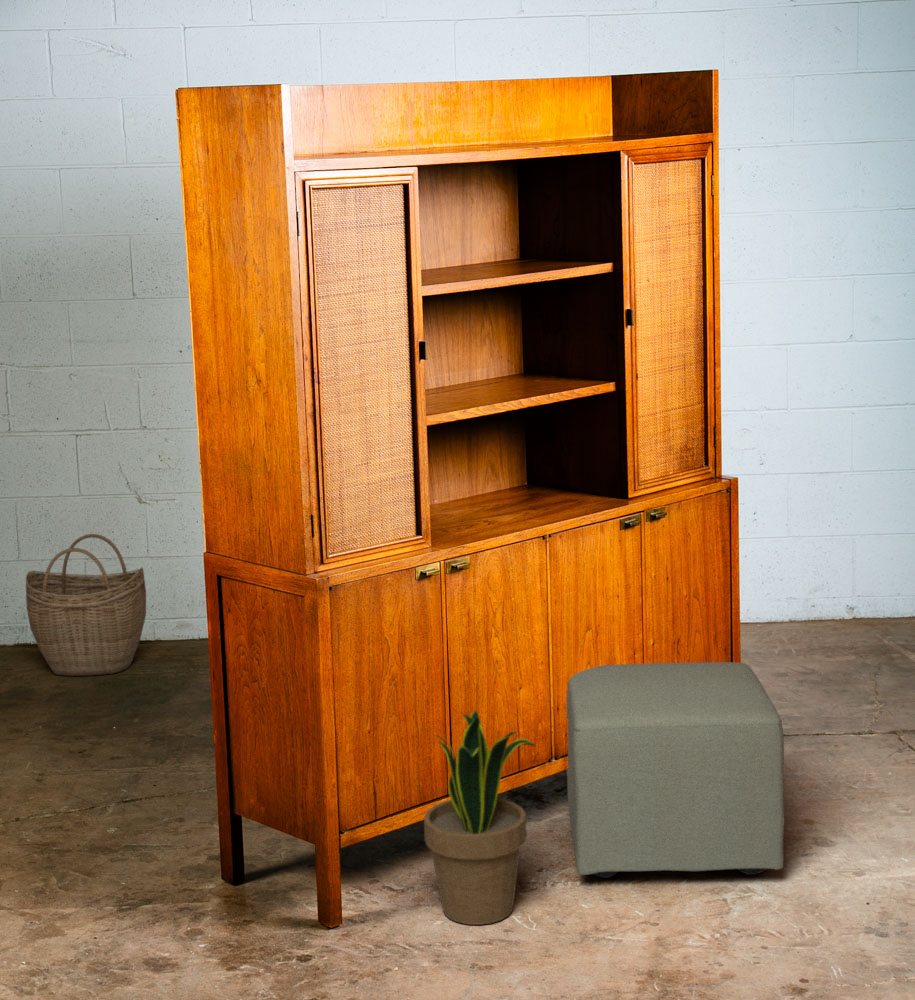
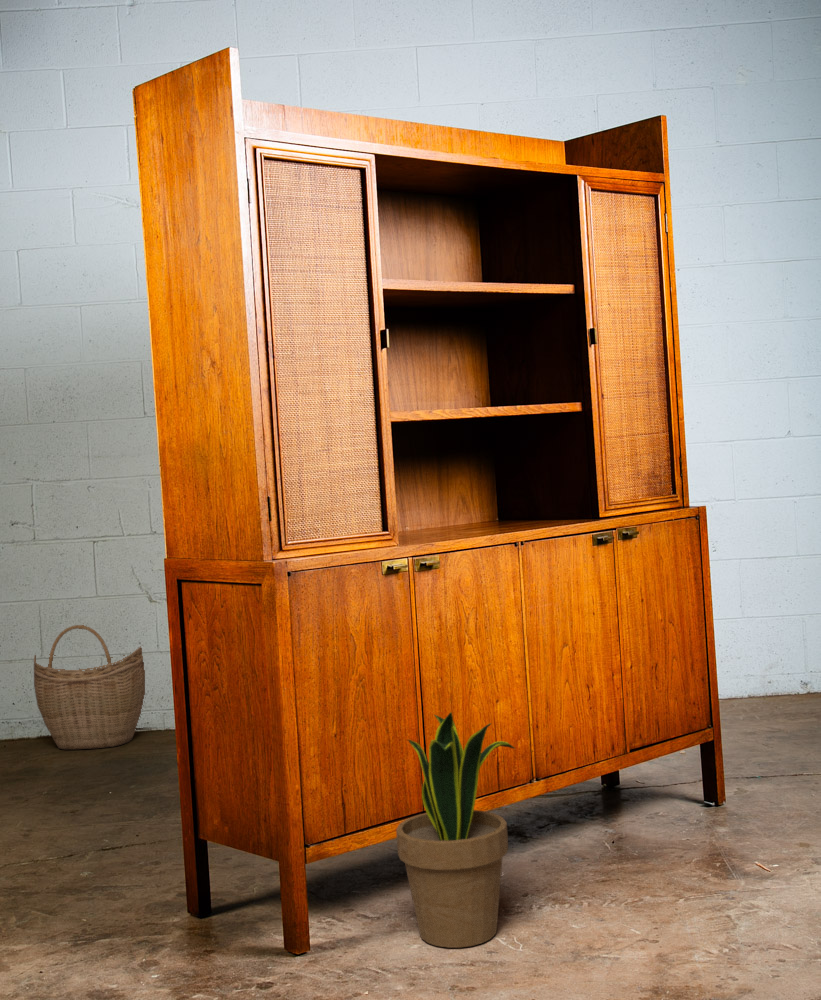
ottoman: present [567,662,784,878] -> none [544,677,790,899]

